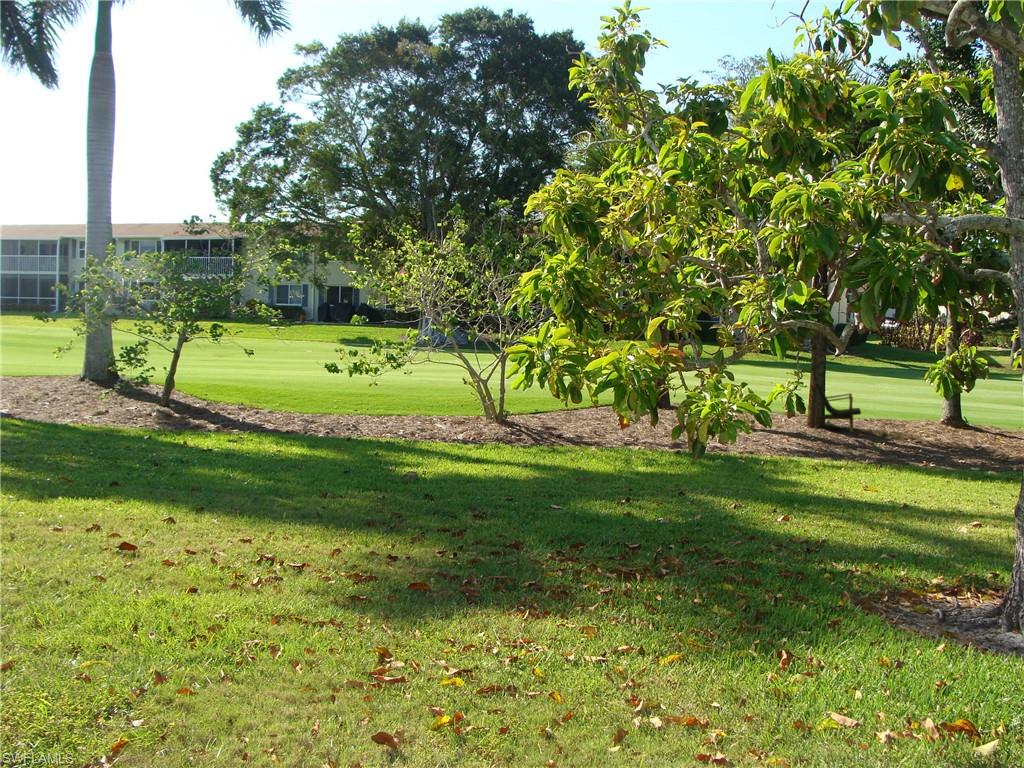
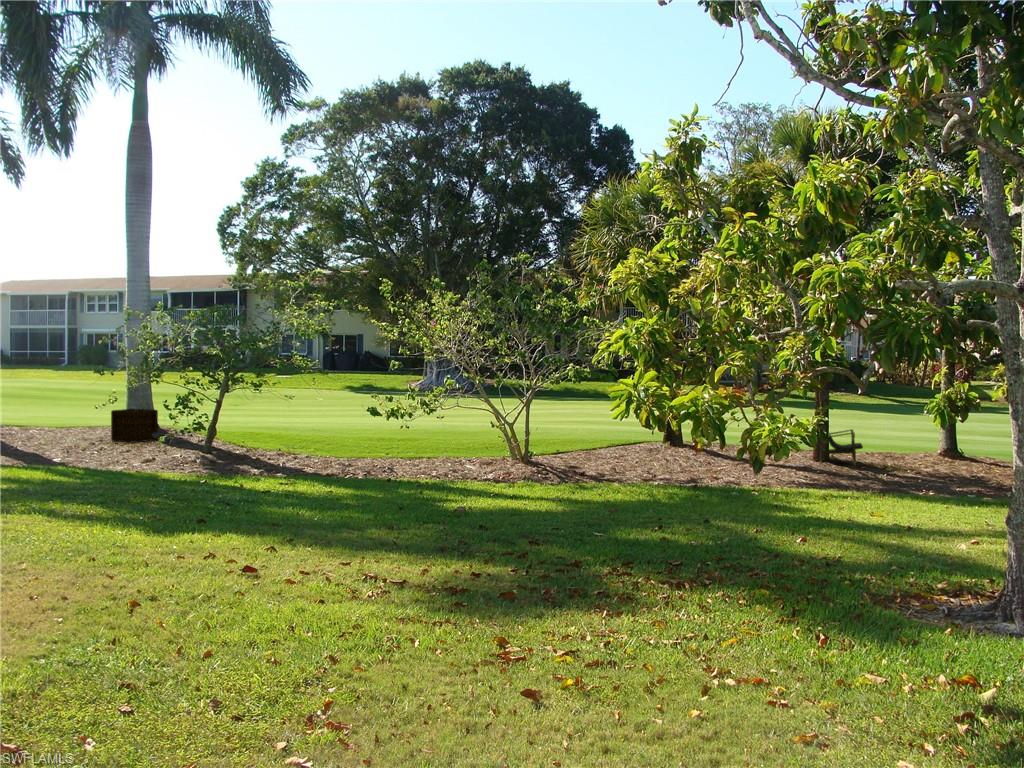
wooden crate: none [66,359,116,395] -> present [111,409,158,443]

